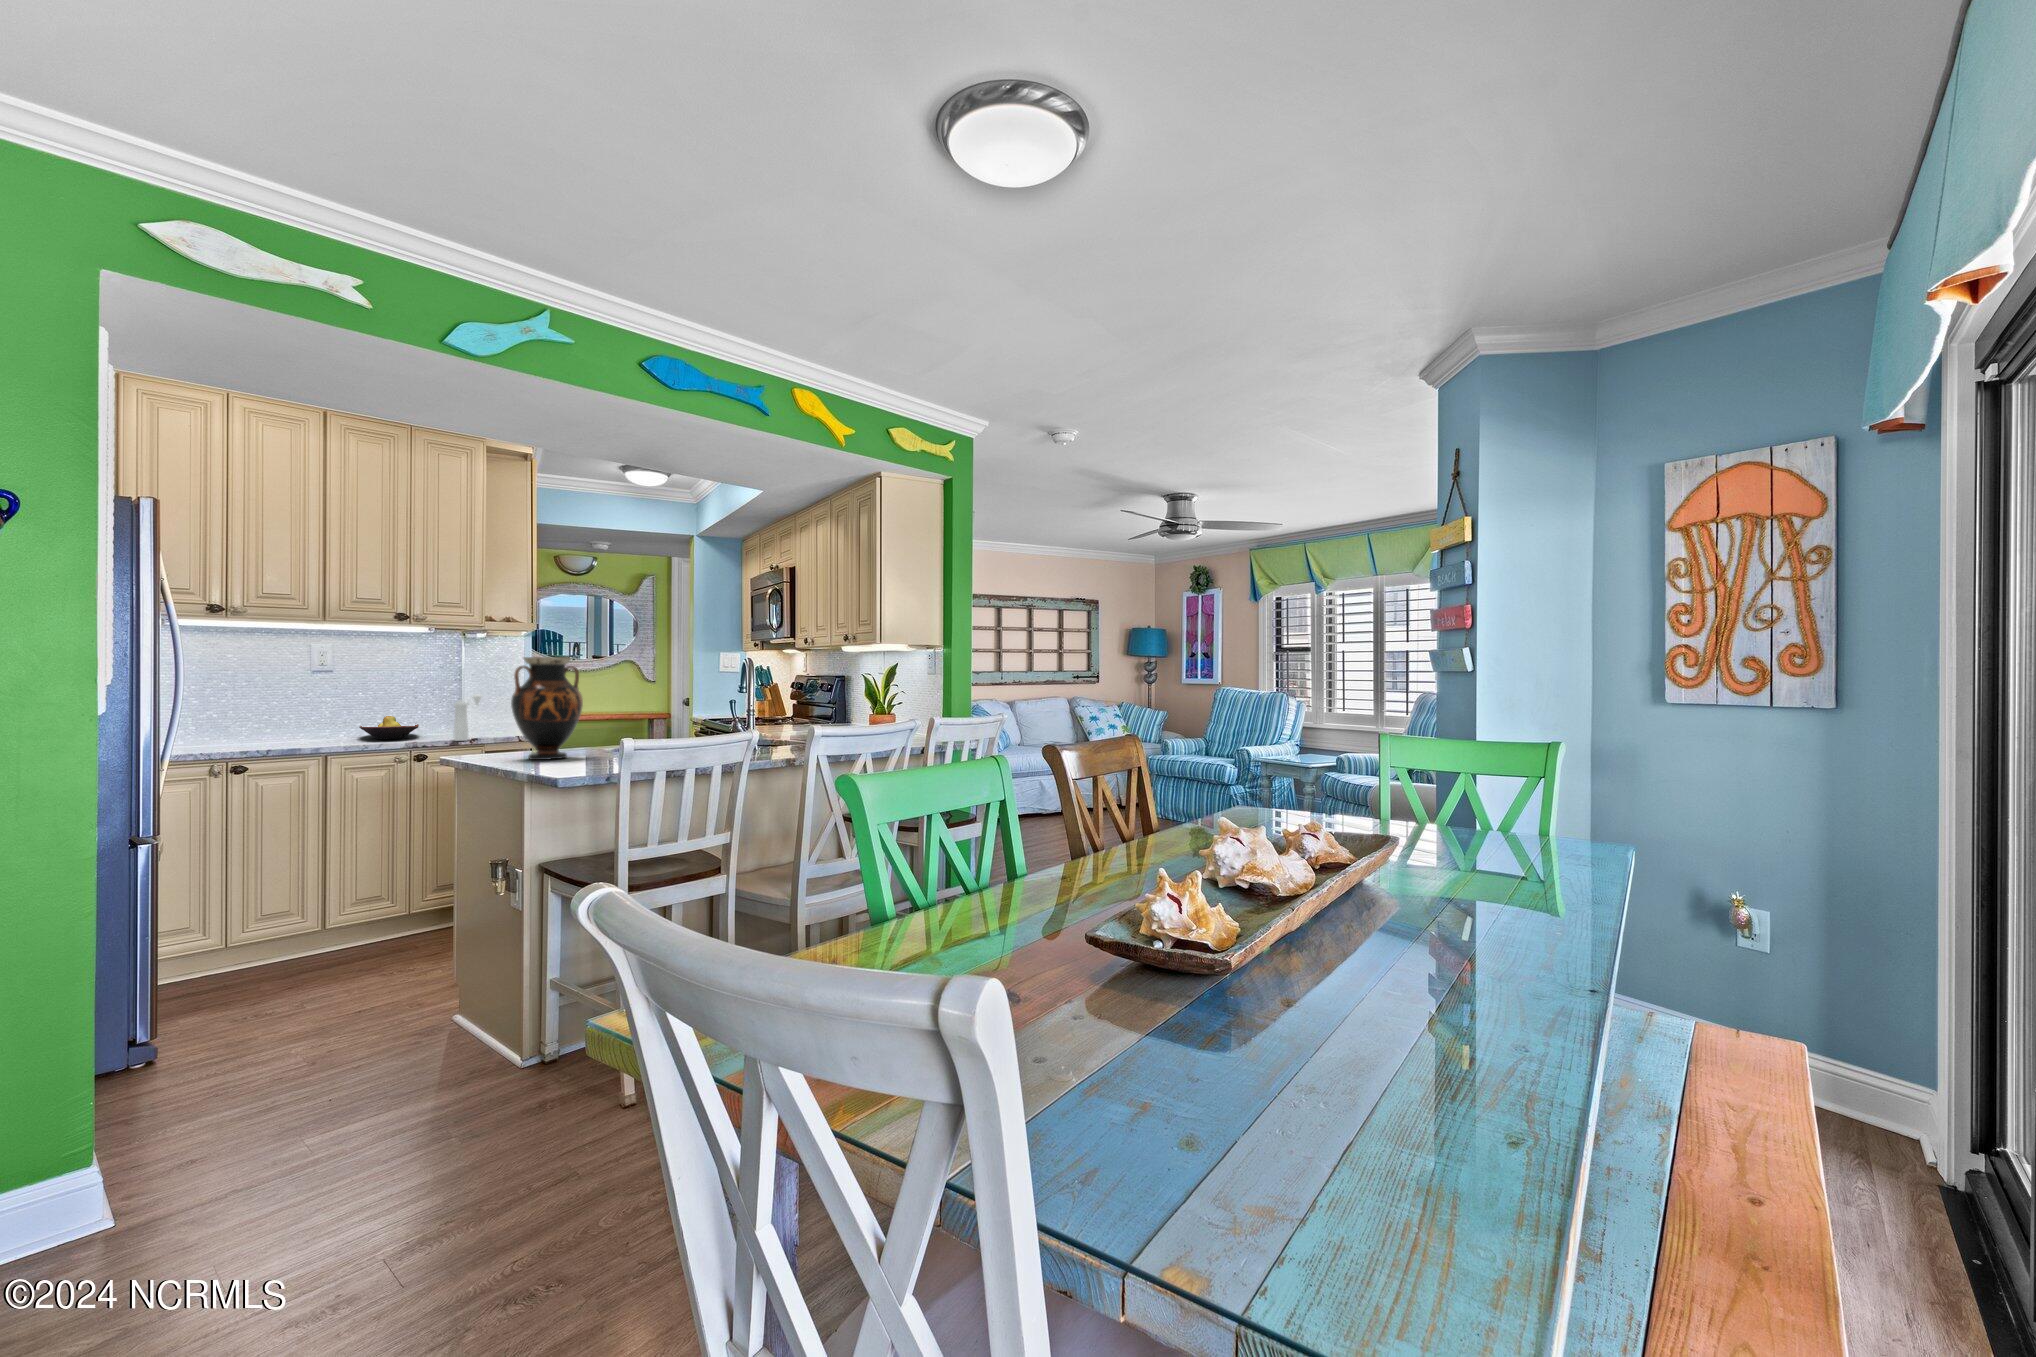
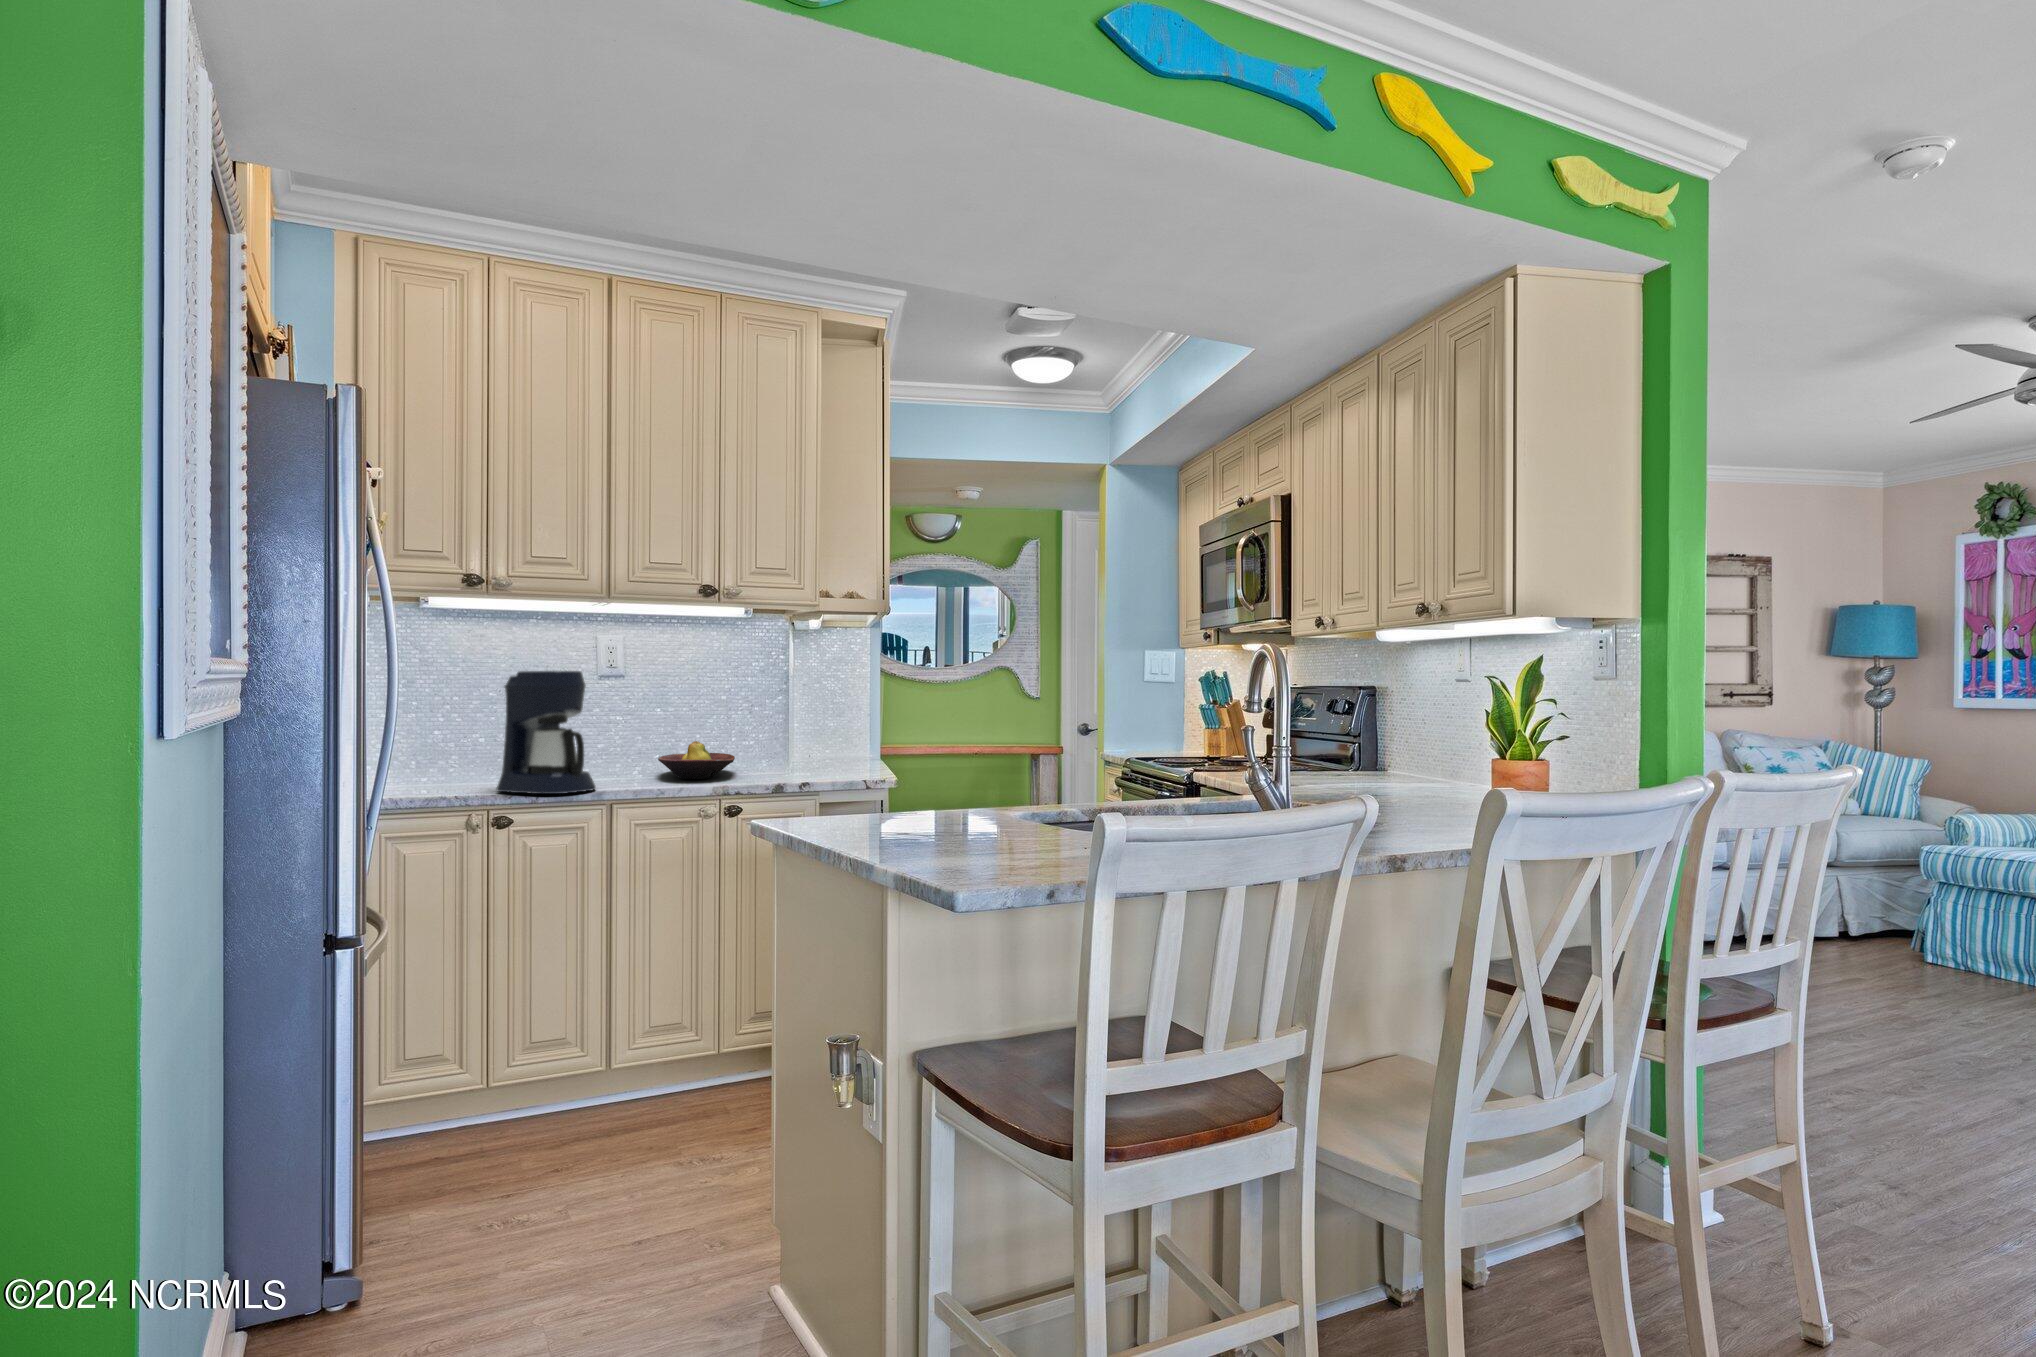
vase: present [511,657,583,760] -> none [858,634,988,848]
coffee maker: none [235,670,315,750] -> present [497,671,596,794]
pepper mill: present [454,694,482,741] -> none [778,710,820,786]

